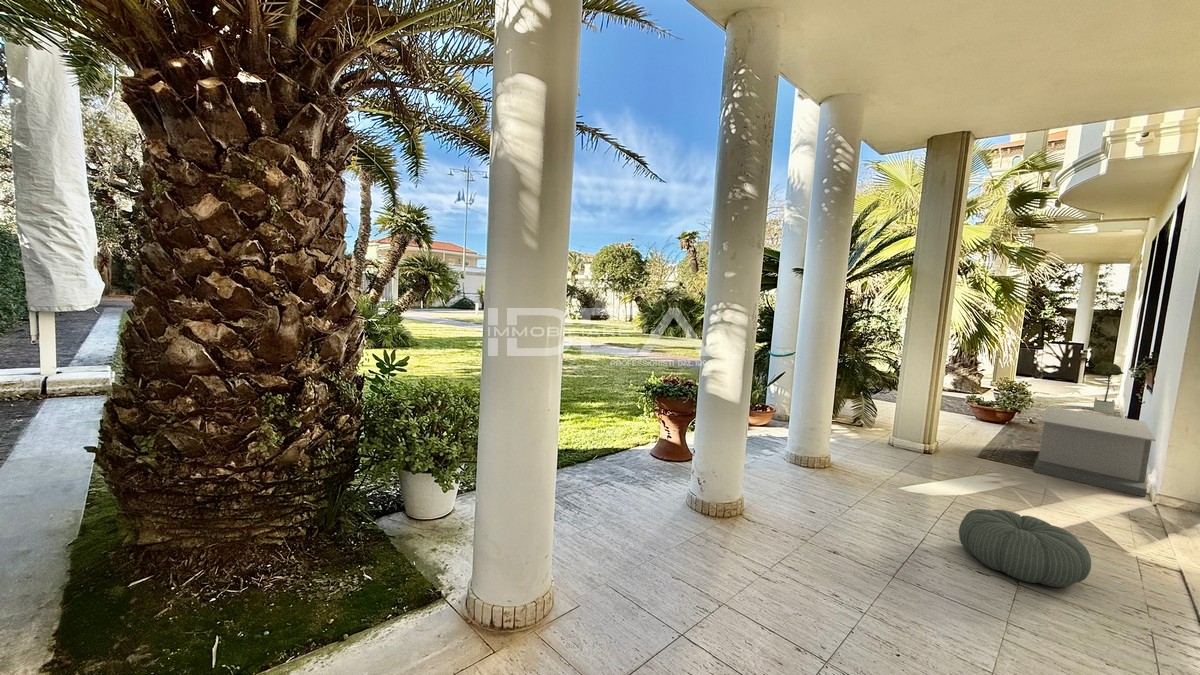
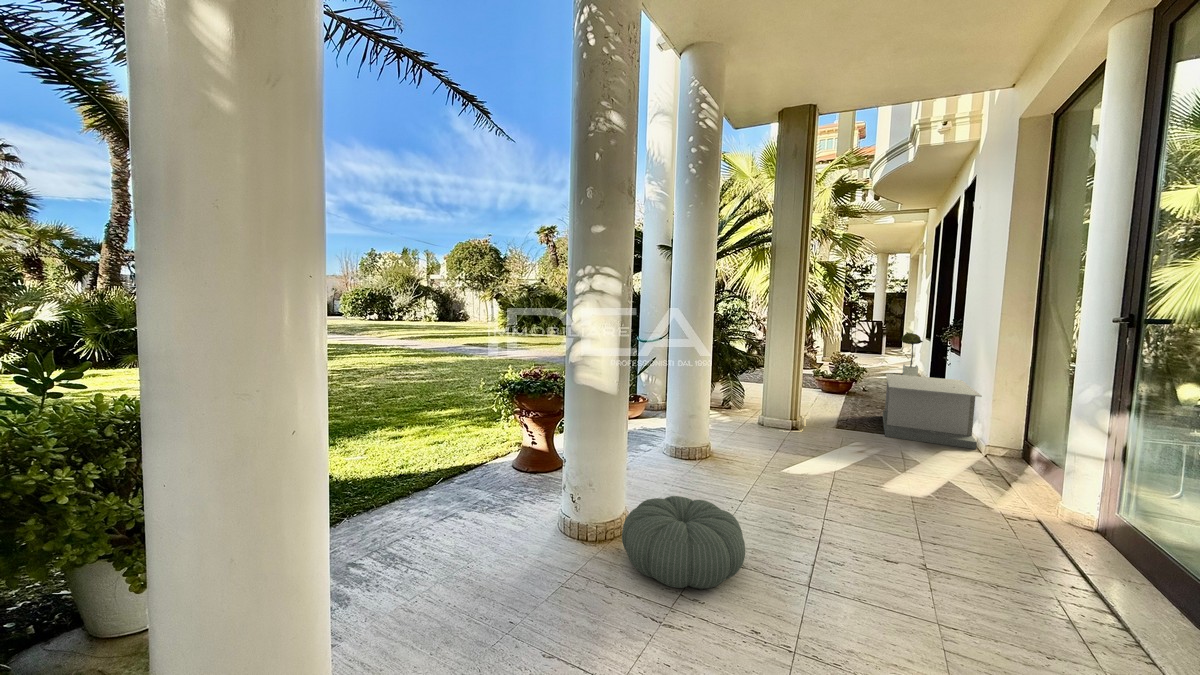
pouf: present [959,509,1091,587] -> present [622,496,745,589]

